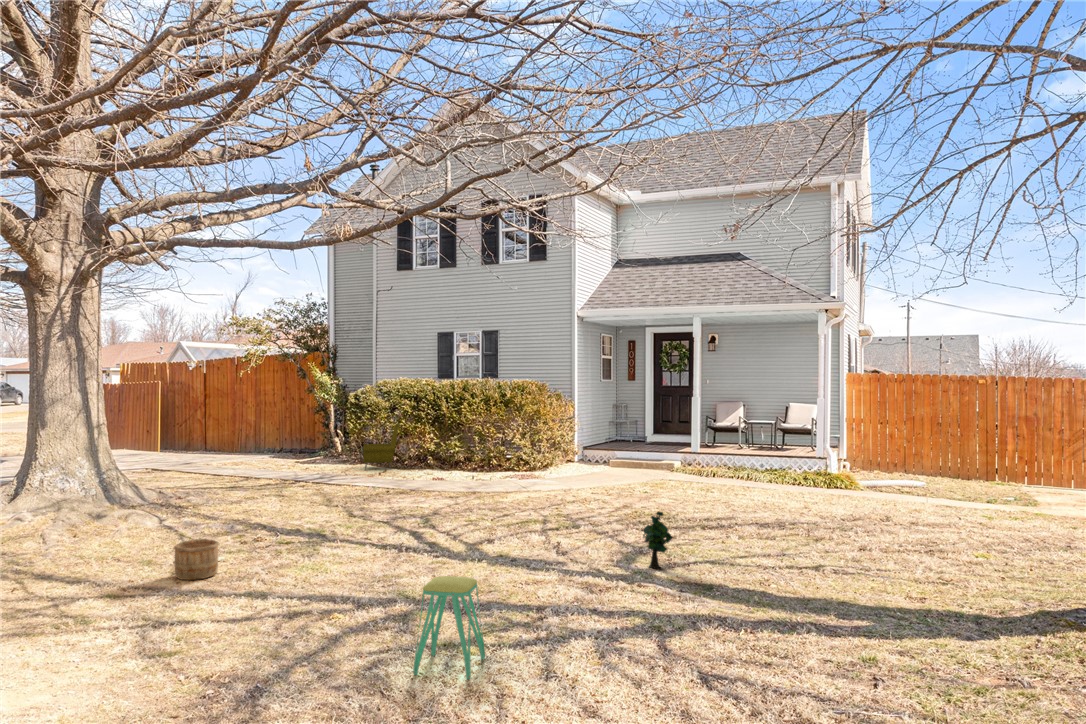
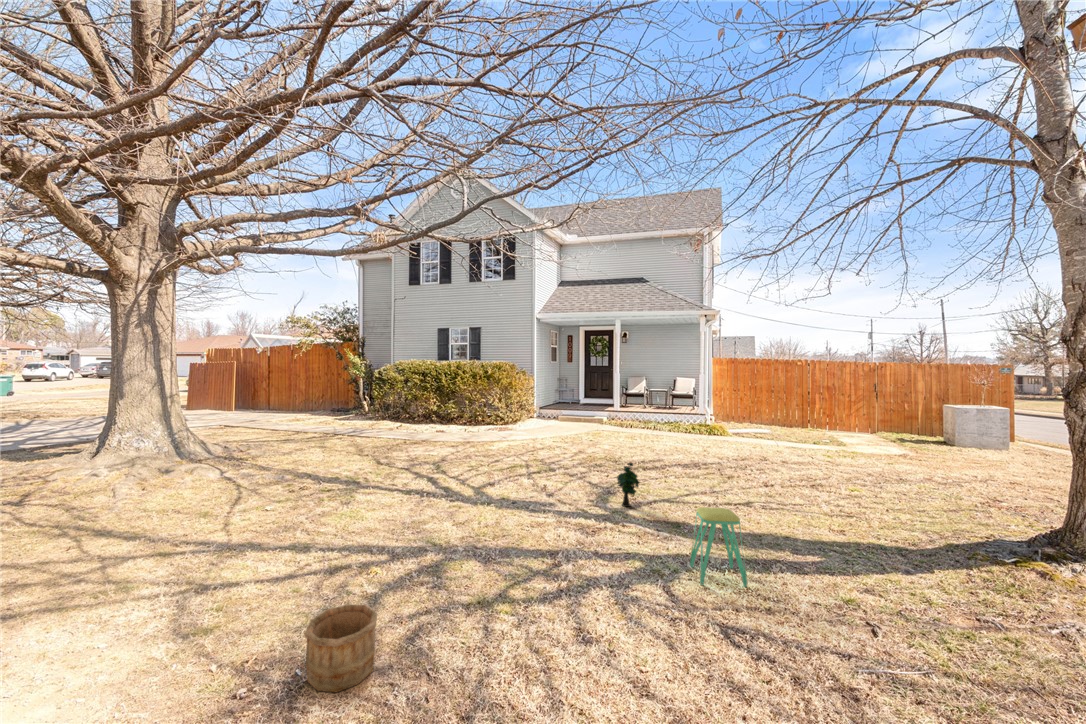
armchair: present [363,426,398,468] -> none [386,394,412,425]
wooden bucket: present [174,539,219,580] -> present [304,604,377,693]
stool: present [413,576,485,679] -> present [690,507,747,587]

